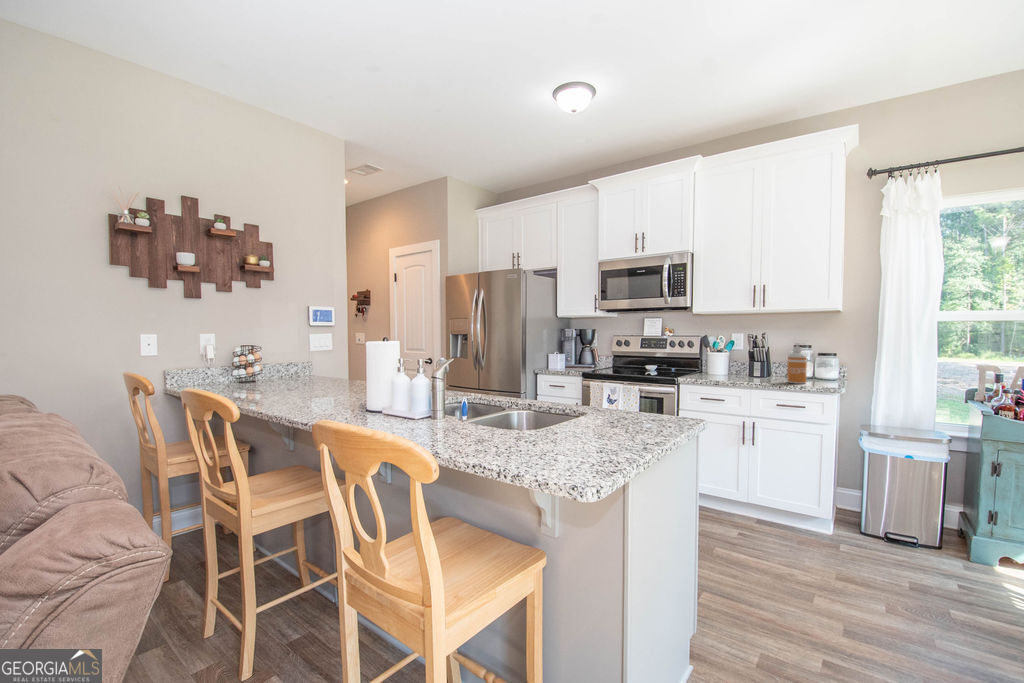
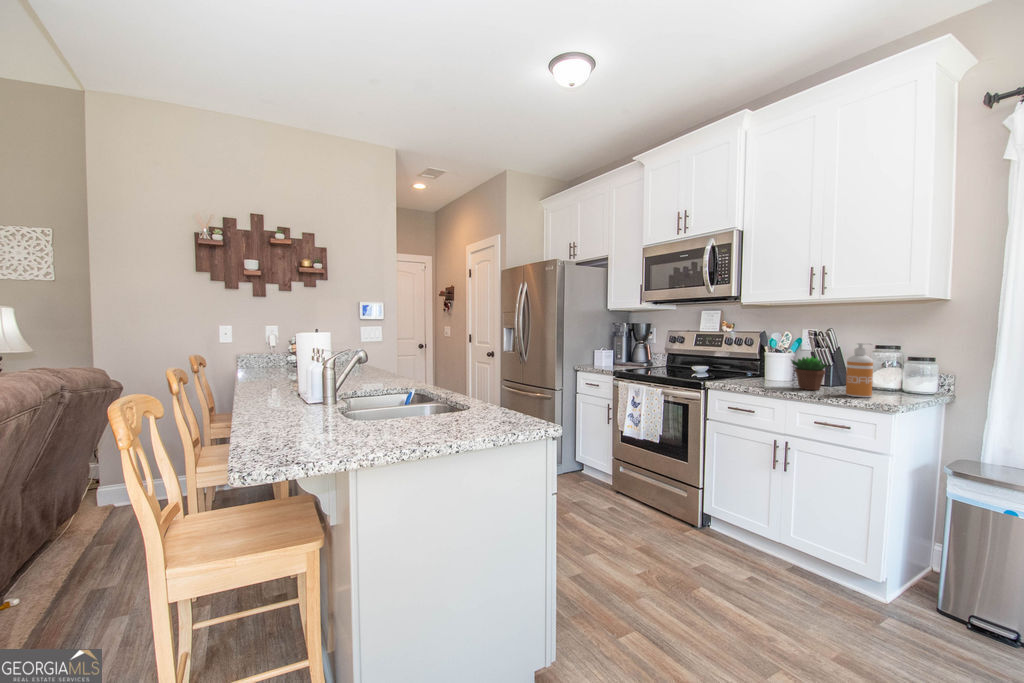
succulent plant: none [741,354,771,380] -> present [791,356,827,390]

